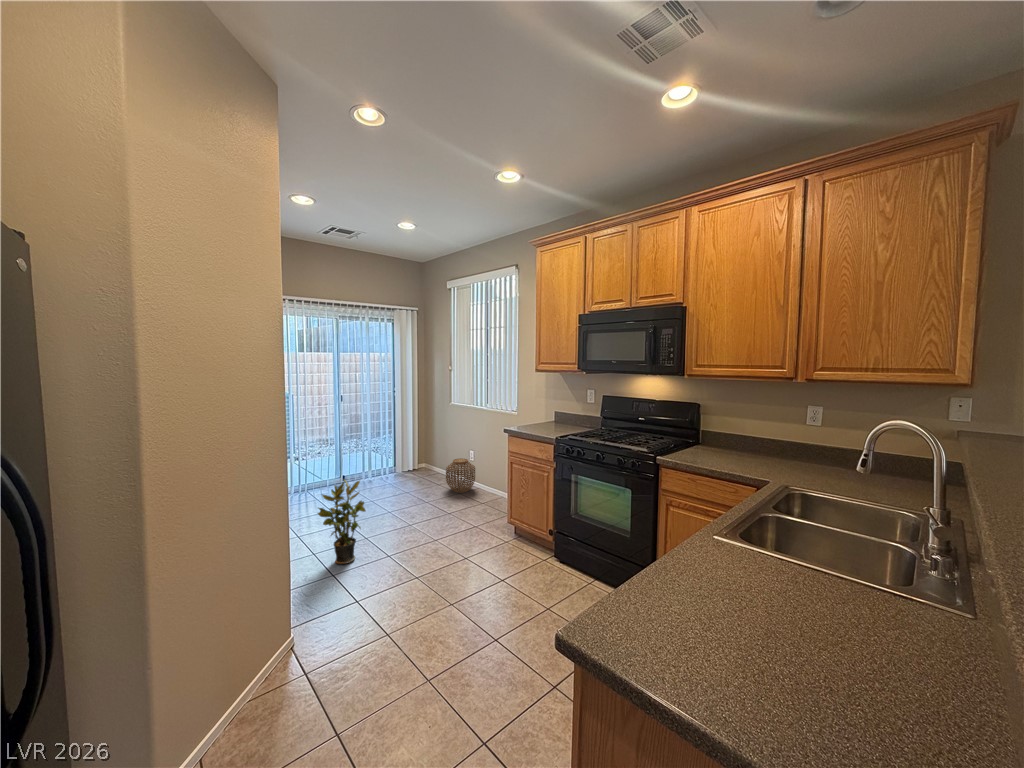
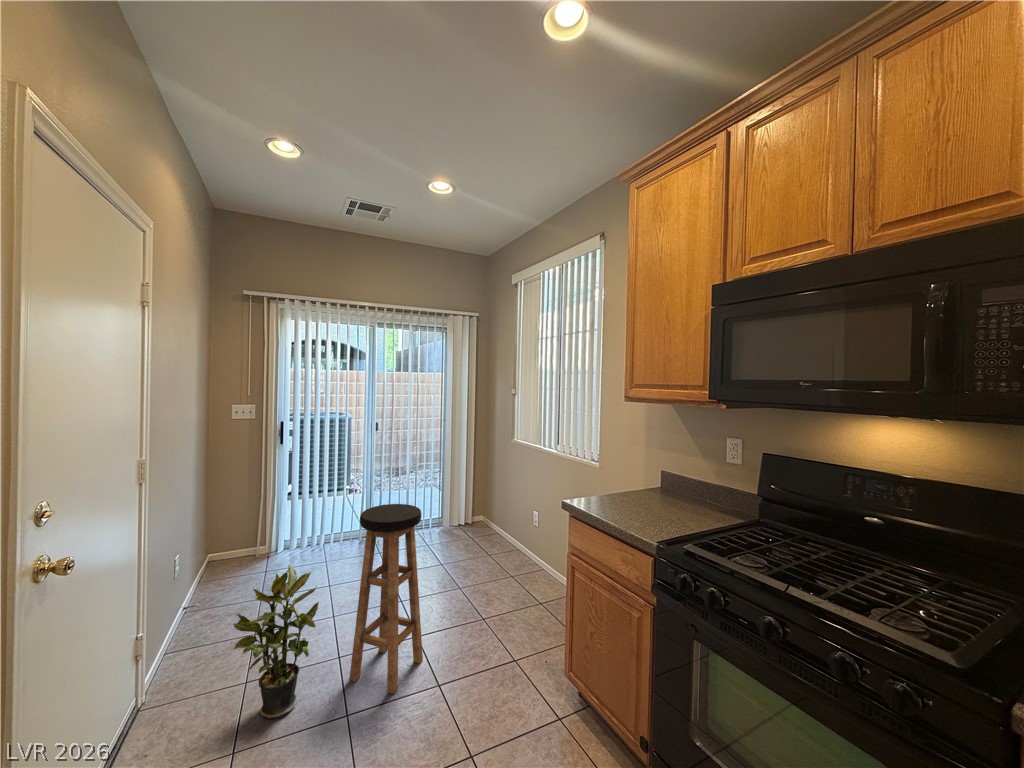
bar stool: none [381,441,421,547] -> present [349,504,423,694]
woven basket: present [446,458,475,493] -> none [495,521,538,574]

